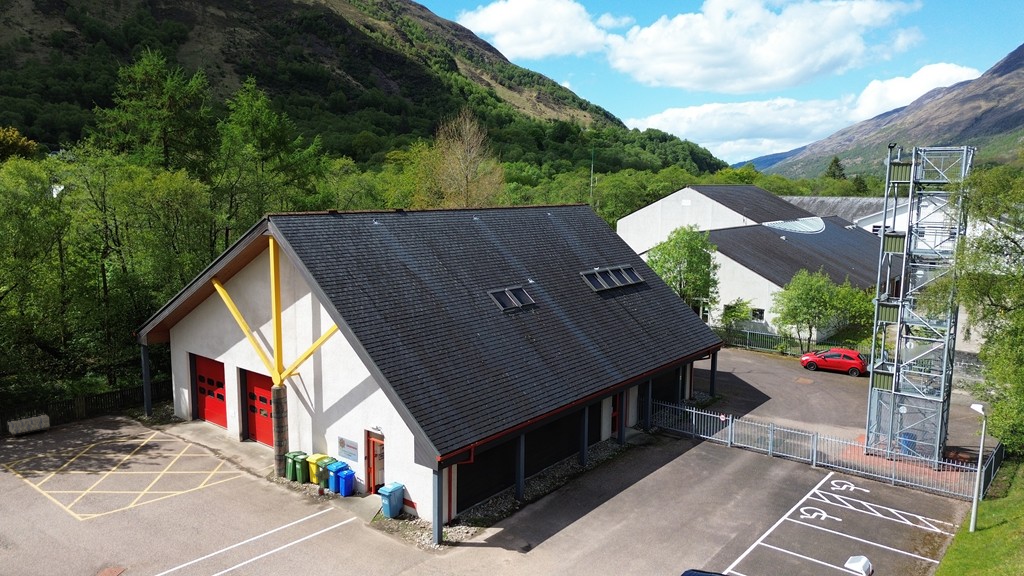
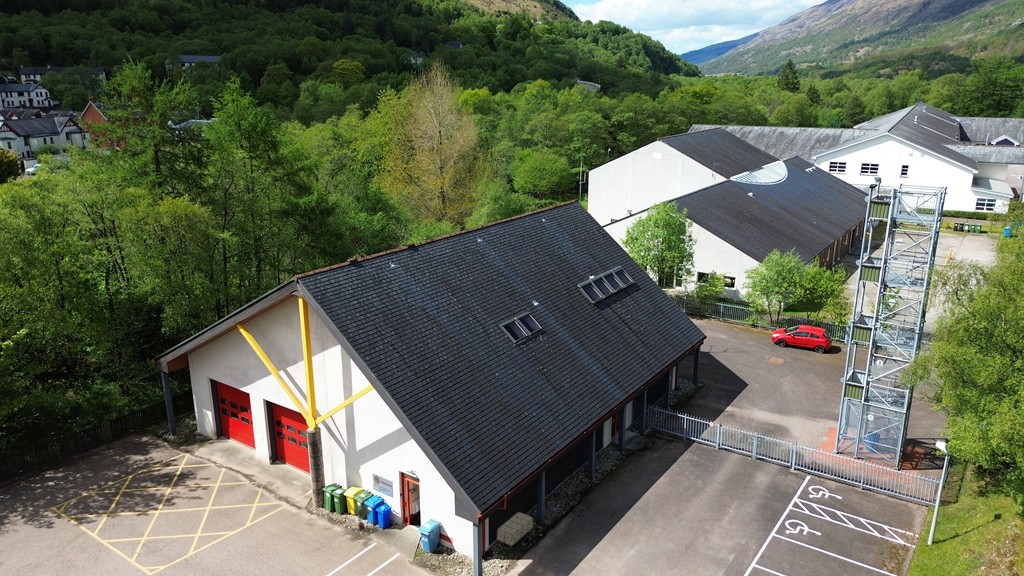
bench: present [8,415,49,438] -> present [497,512,533,550]

